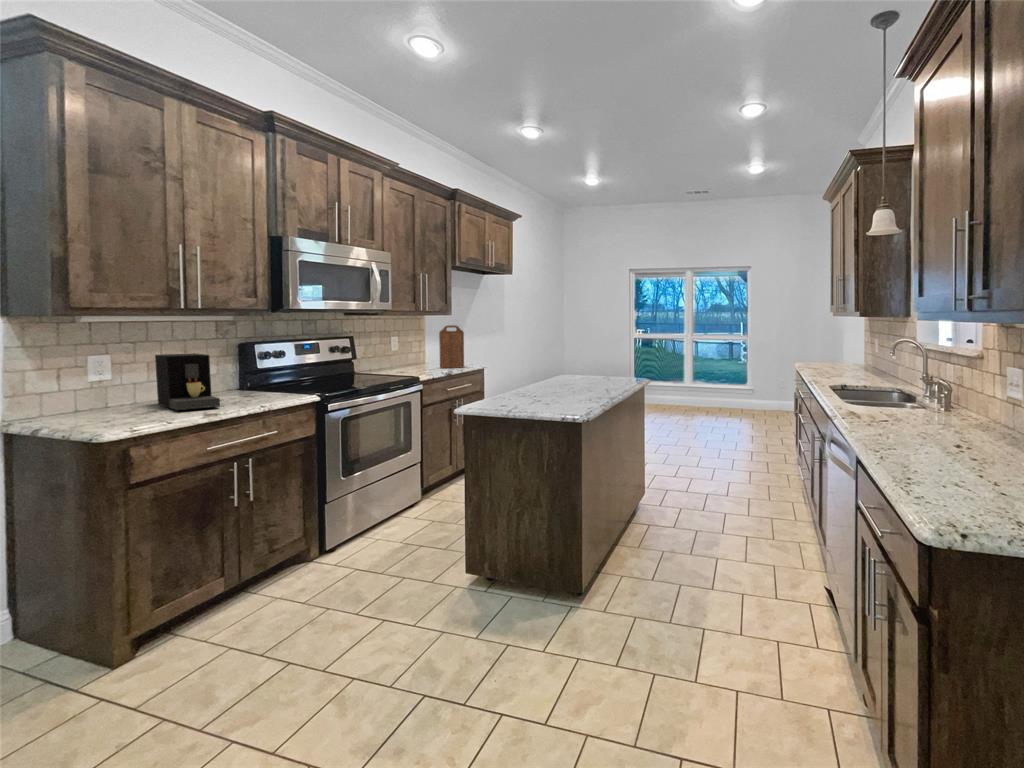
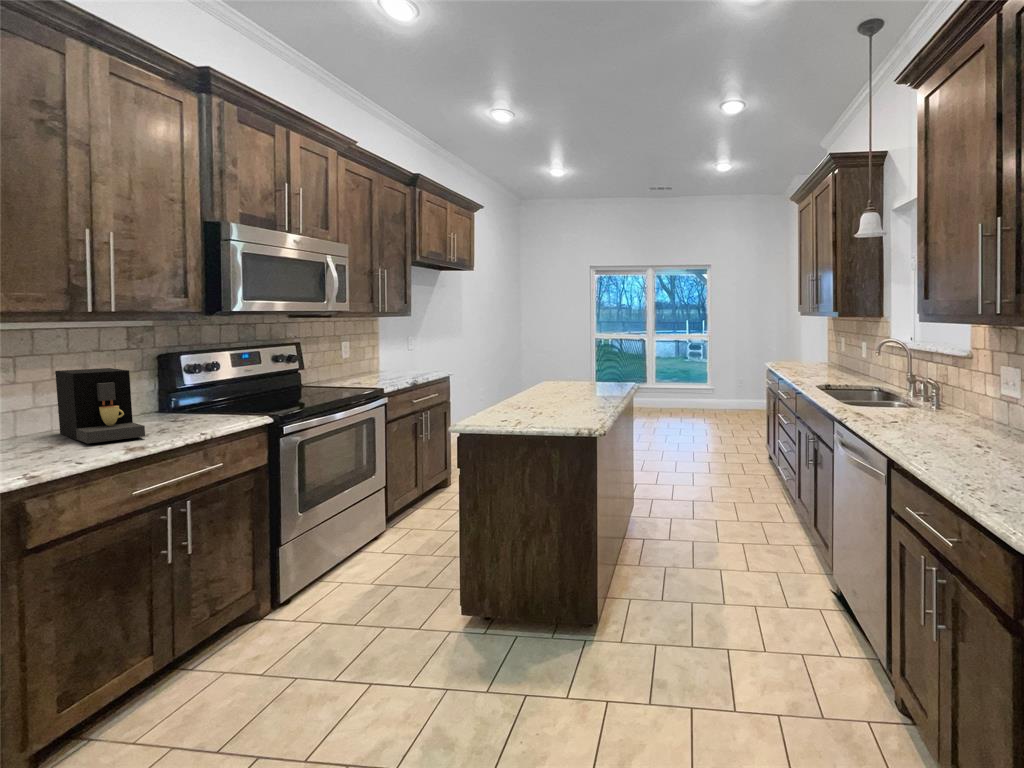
cutting board: present [439,325,464,368] -> none [399,328,428,378]

